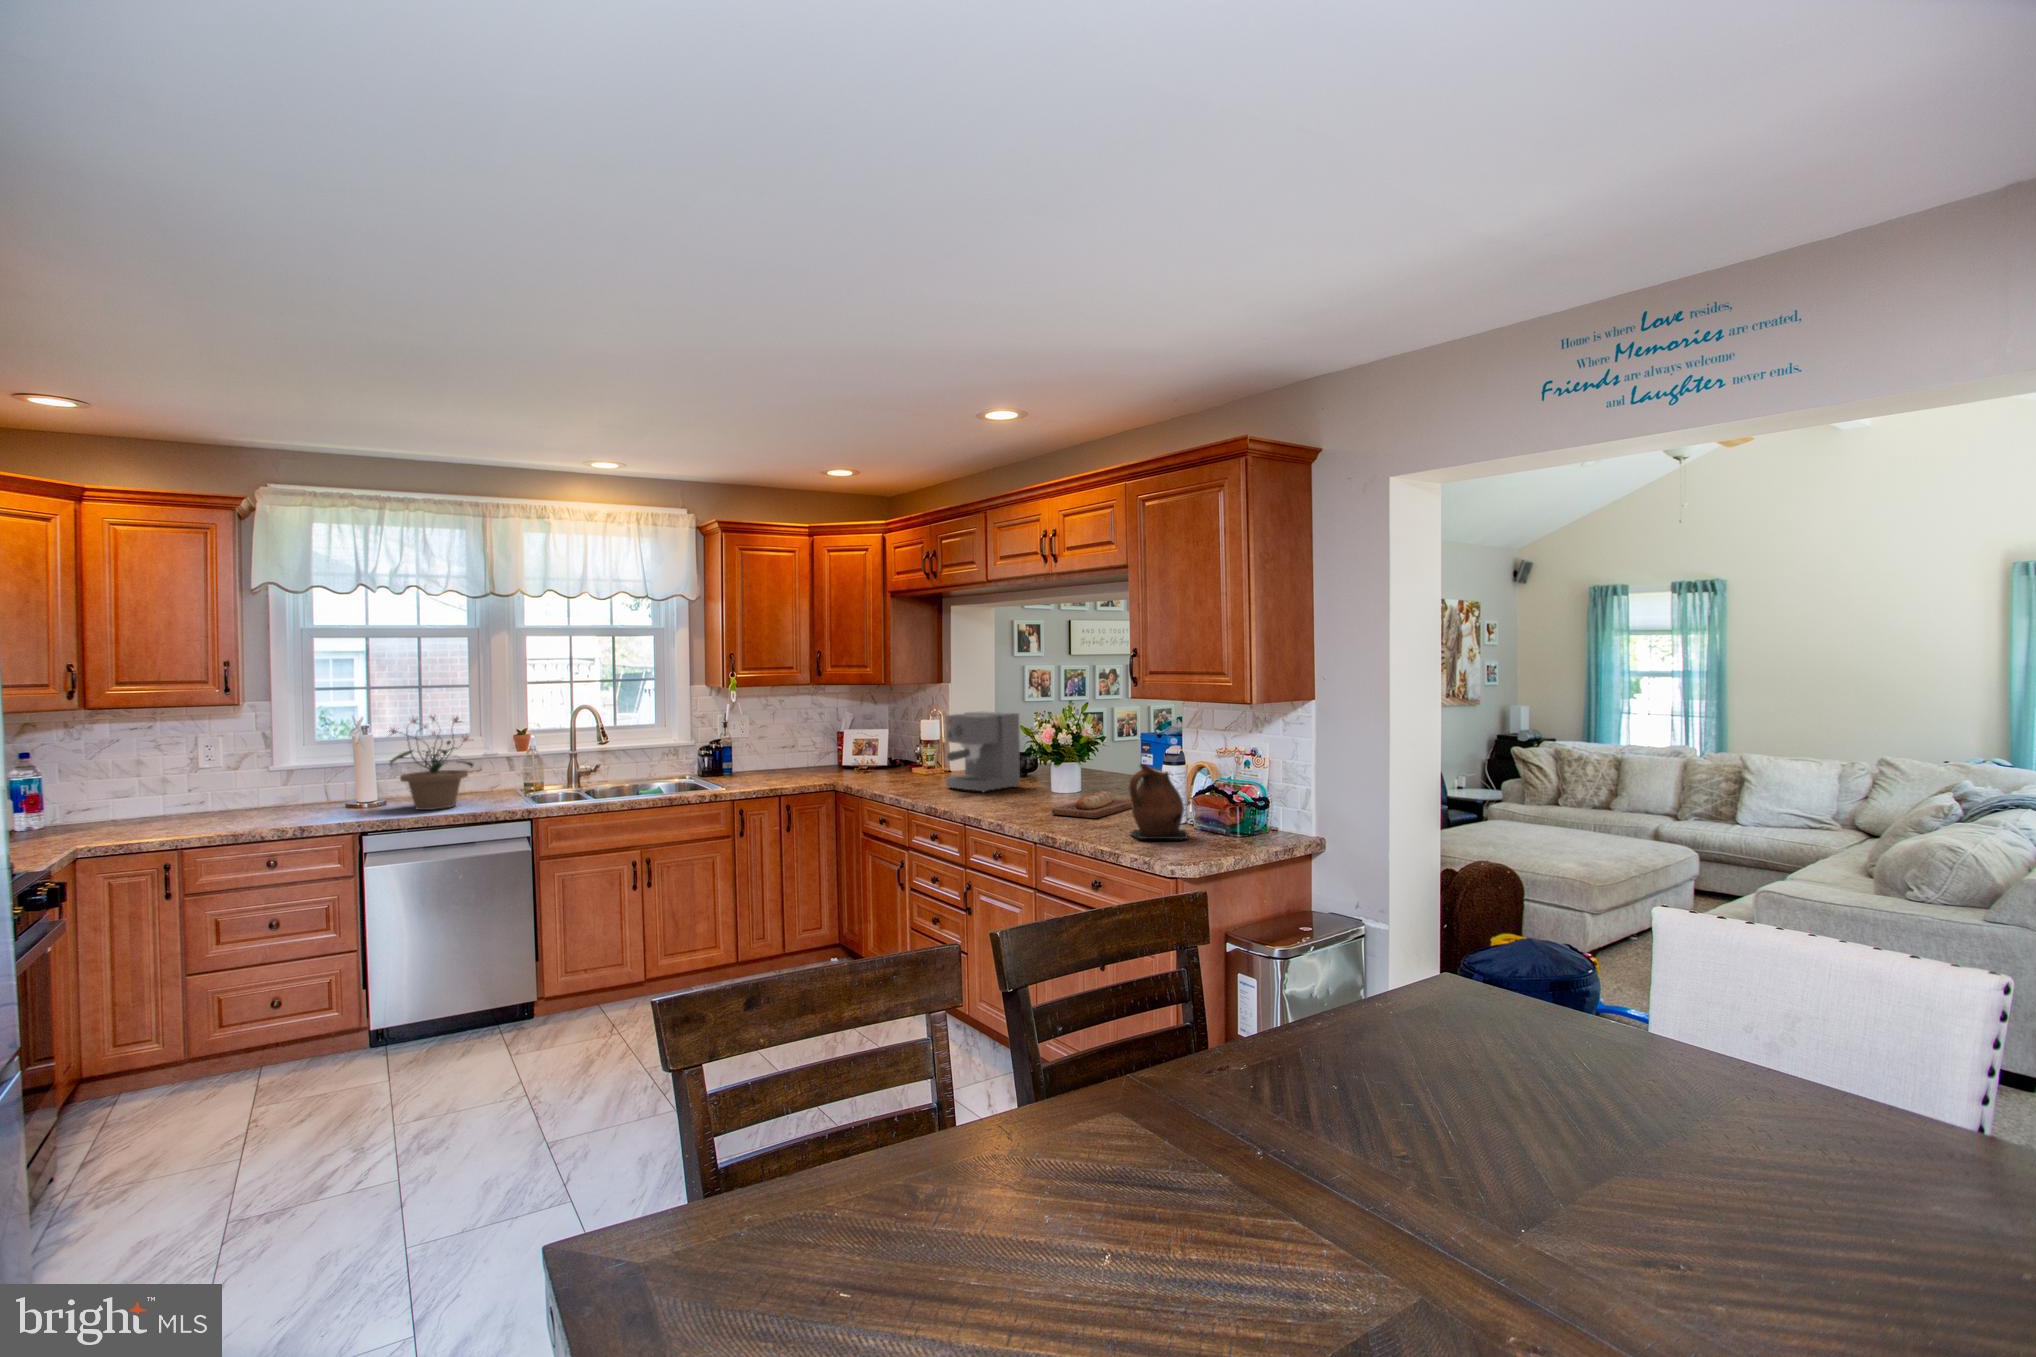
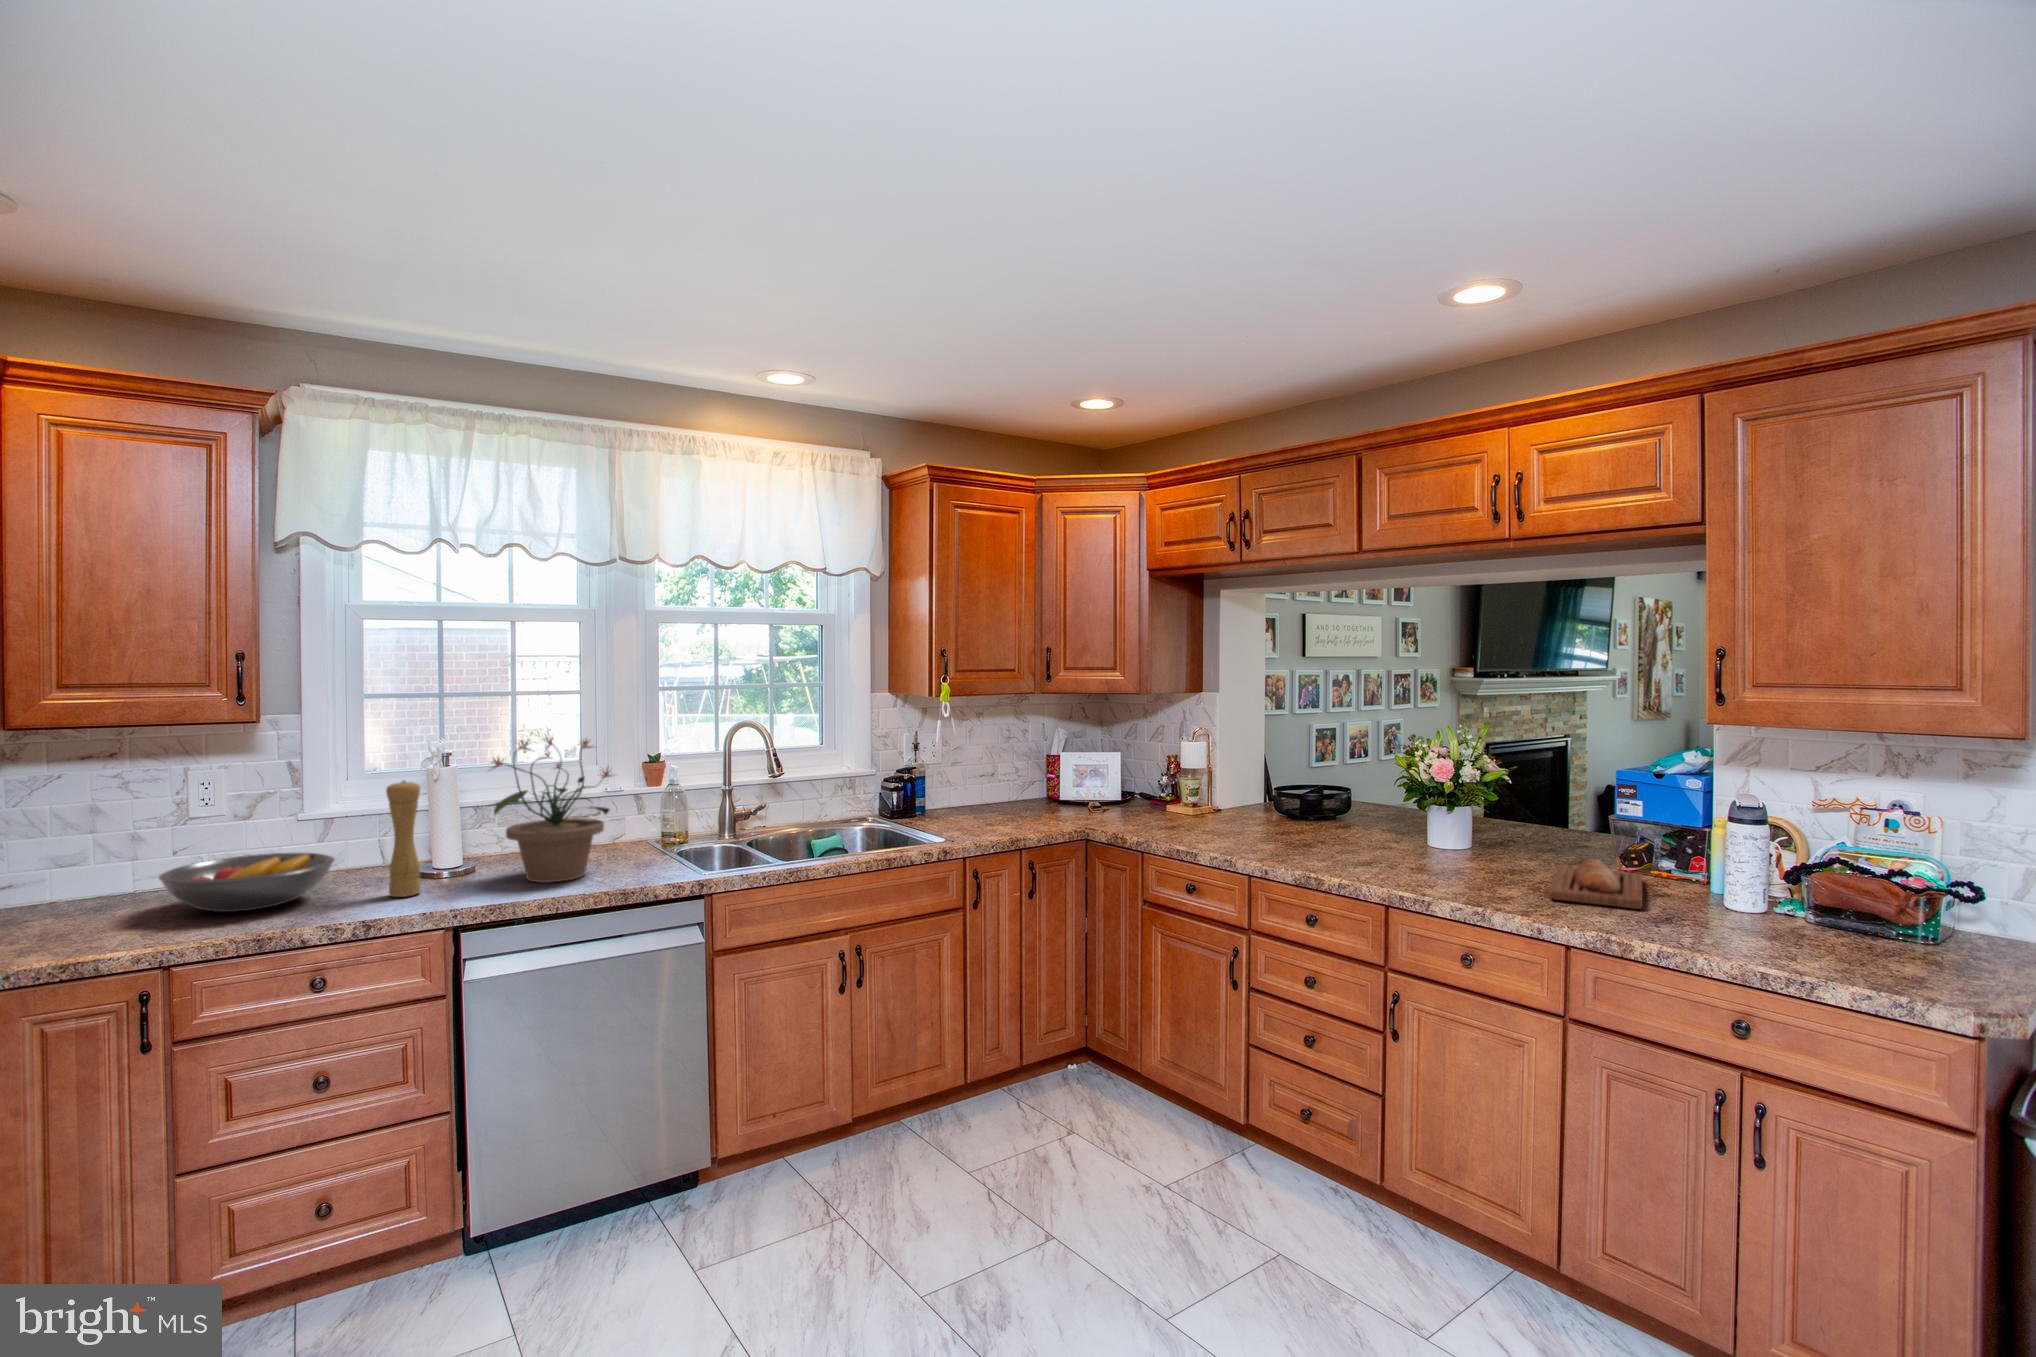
coffee maker: present [945,711,1020,792] -> none [1276,733,1380,852]
pepper mill: none [319,742,342,816] -> present [386,781,421,897]
ceramic pitcher: present [1129,764,1188,840] -> none [1775,834,1925,968]
fruit bowl: none [177,787,288,822] -> present [159,853,334,912]

